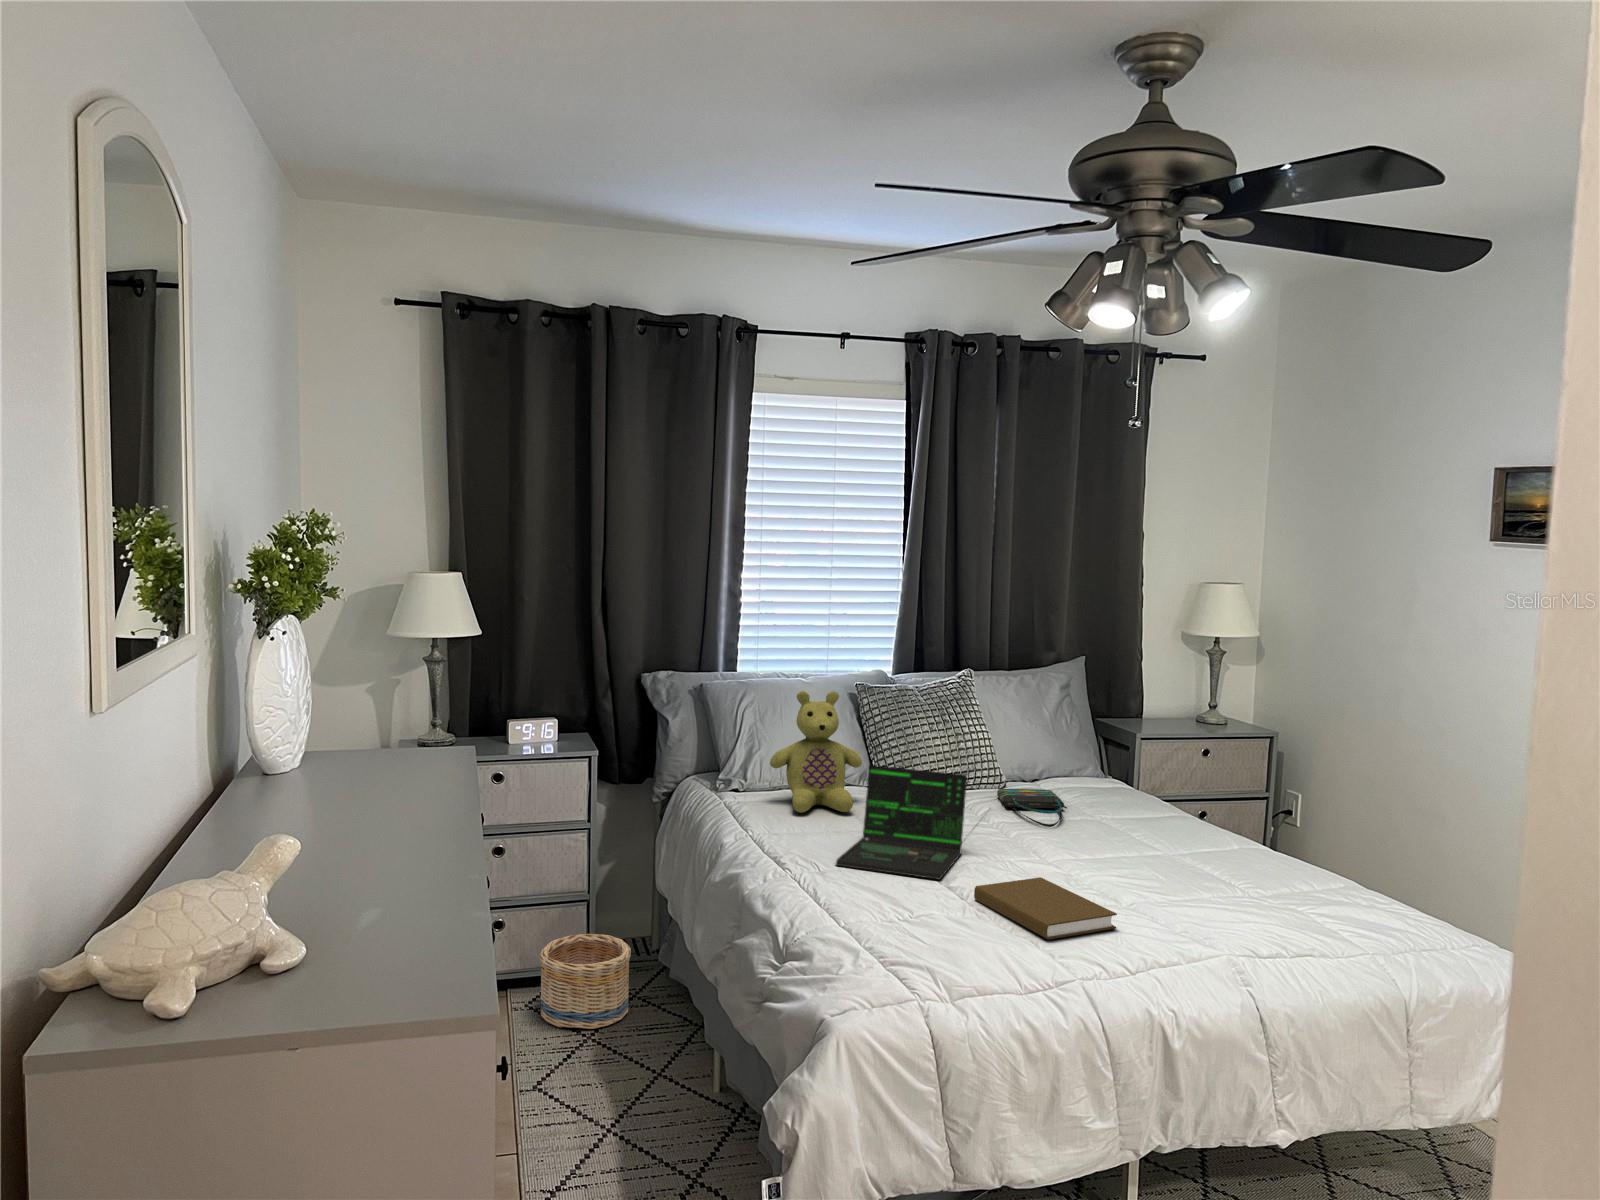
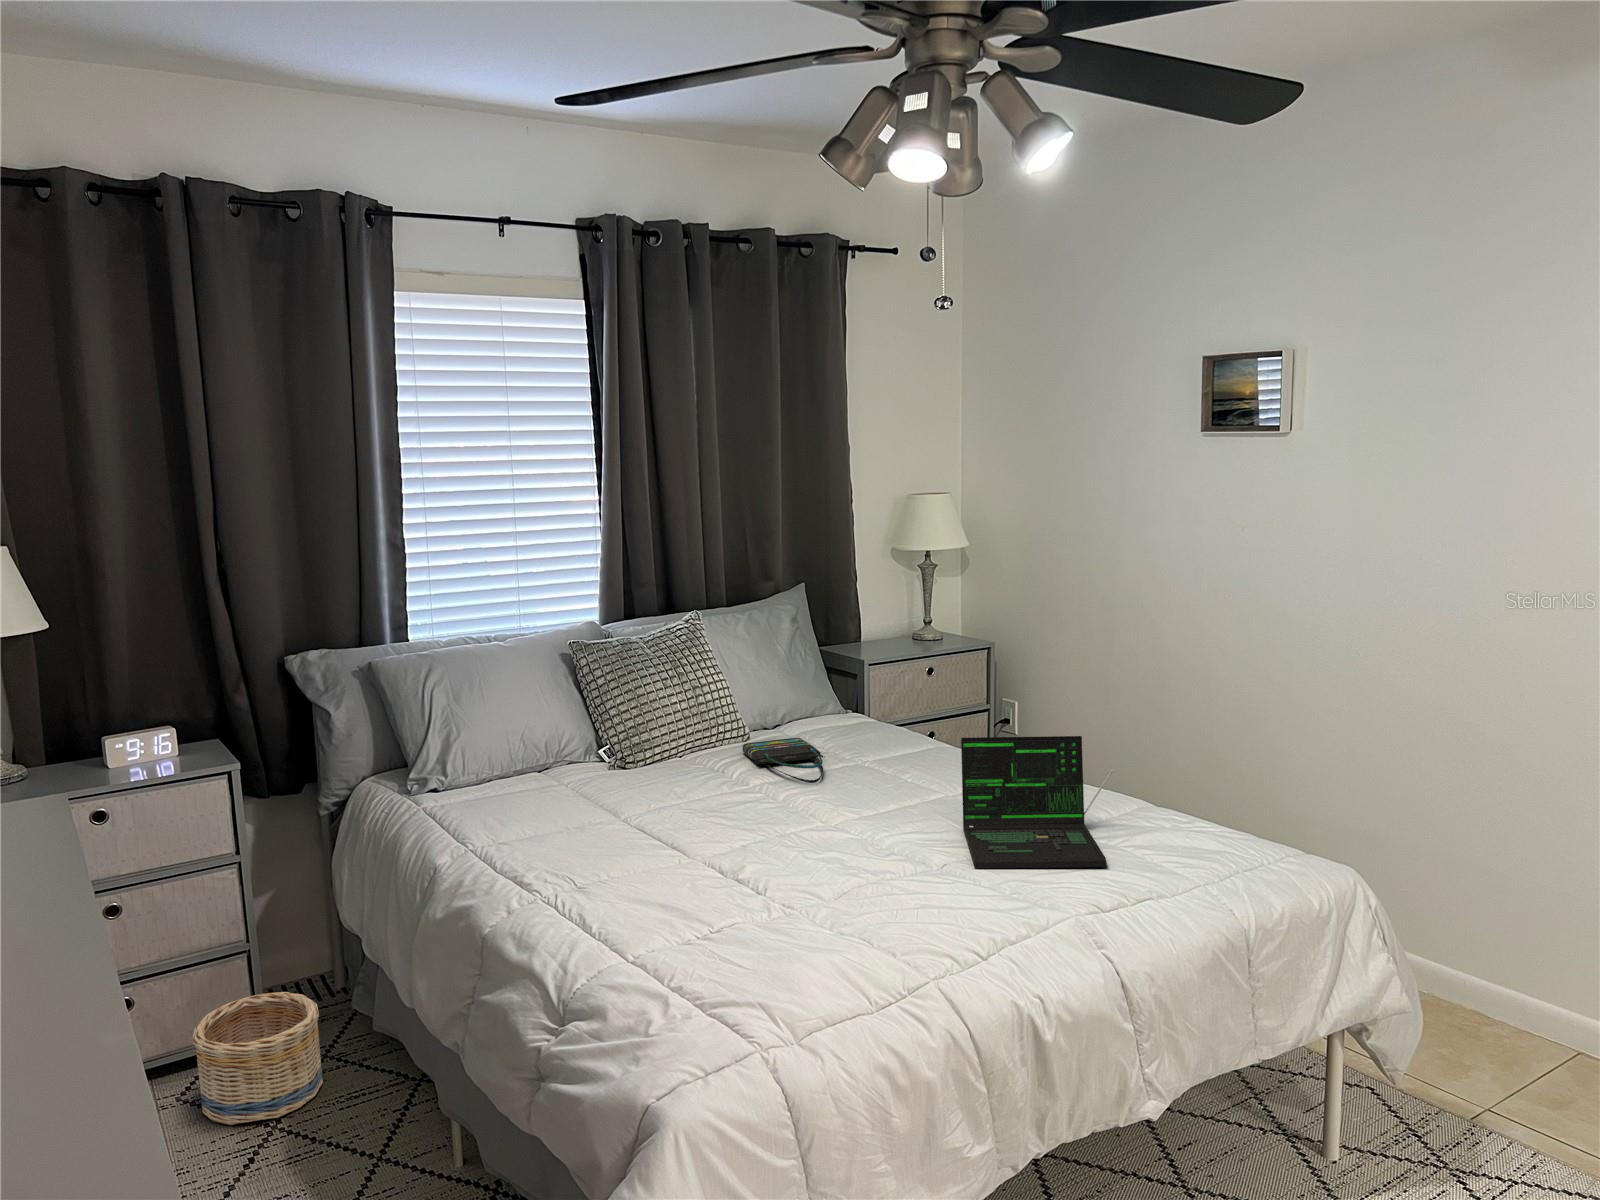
stuffed bear: present [770,691,862,813] -> none [477,655,589,808]
laptop: present [836,765,991,879] -> present [961,736,1114,868]
book: present [974,877,1117,939] -> none [770,852,939,932]

